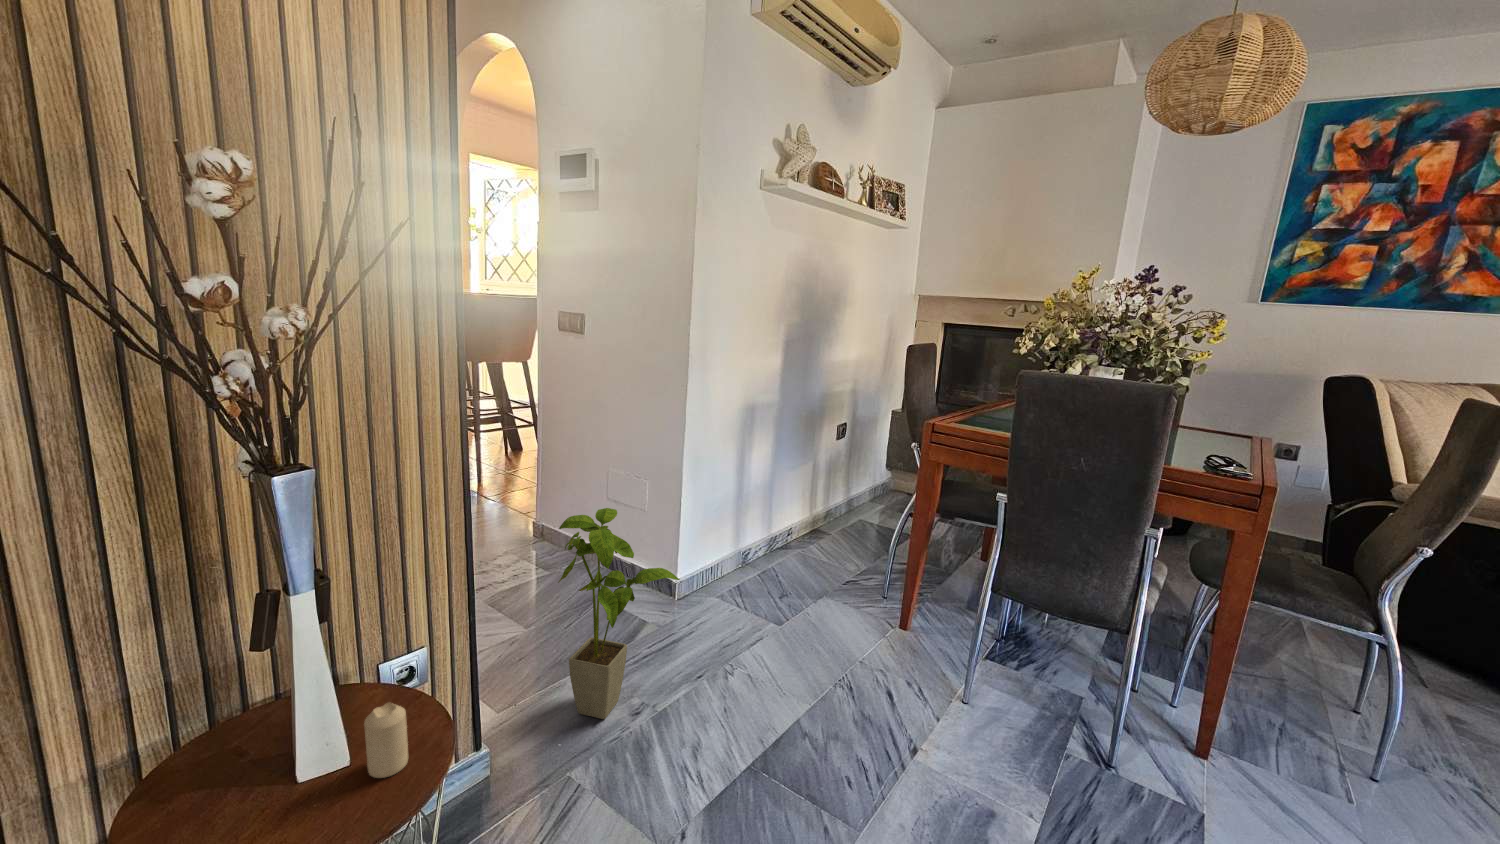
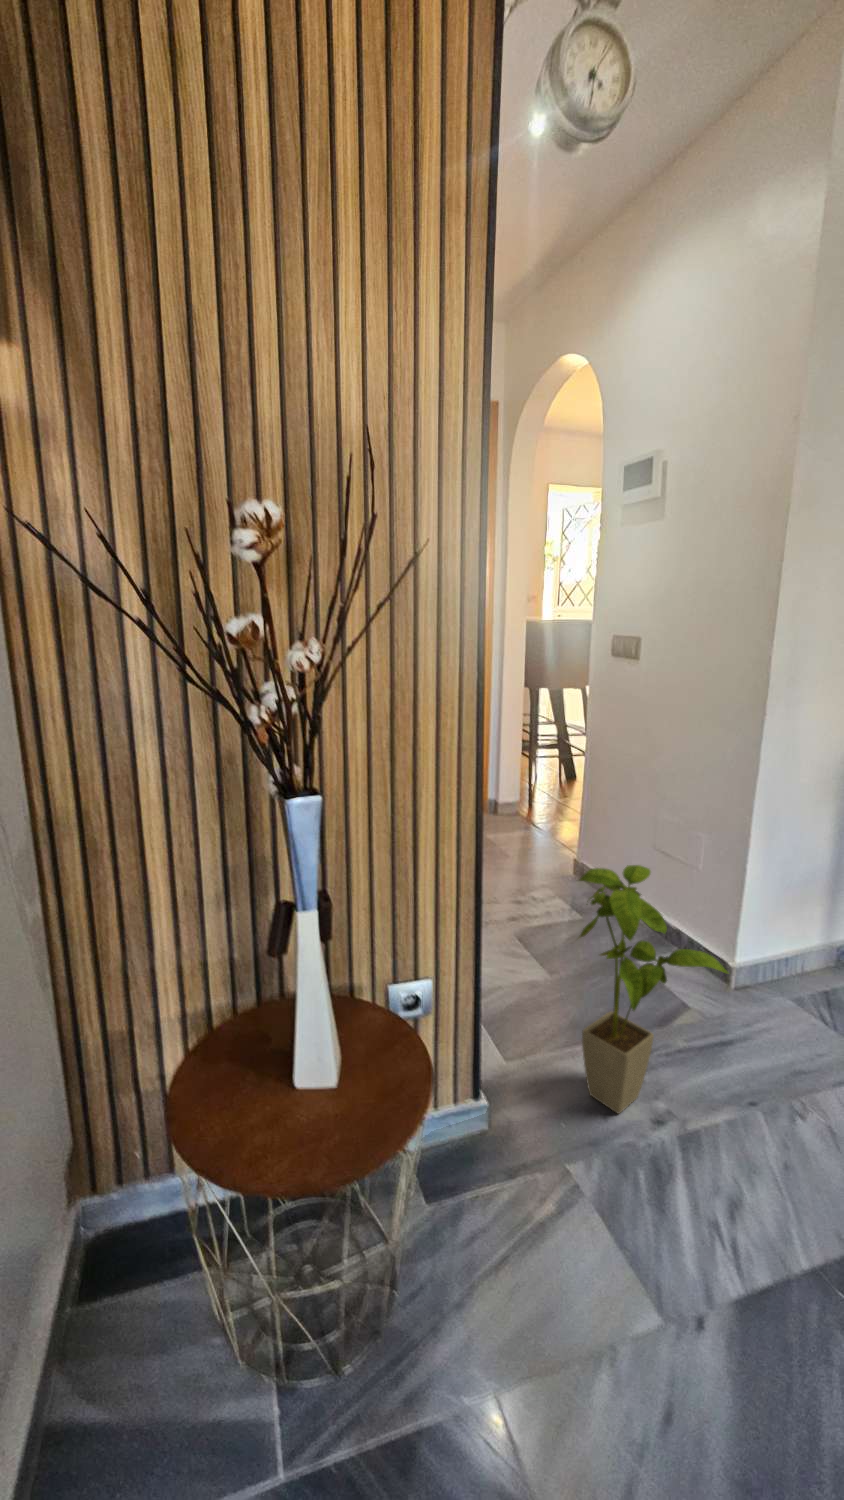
candle: present [364,703,408,778] -> none [345,1041,382,1118]

